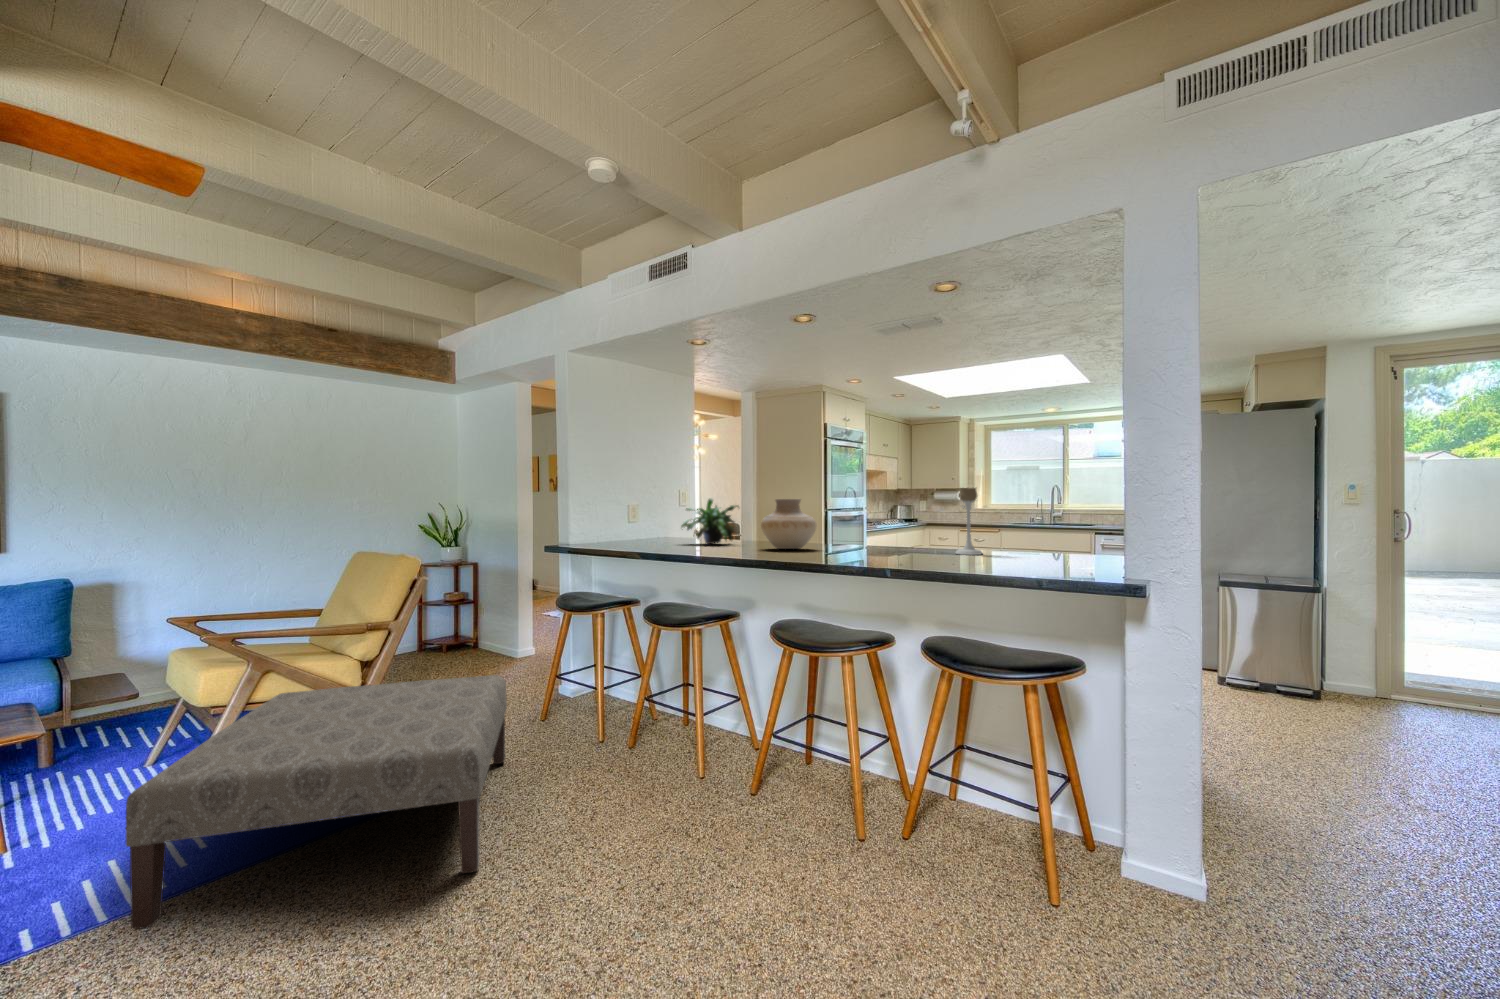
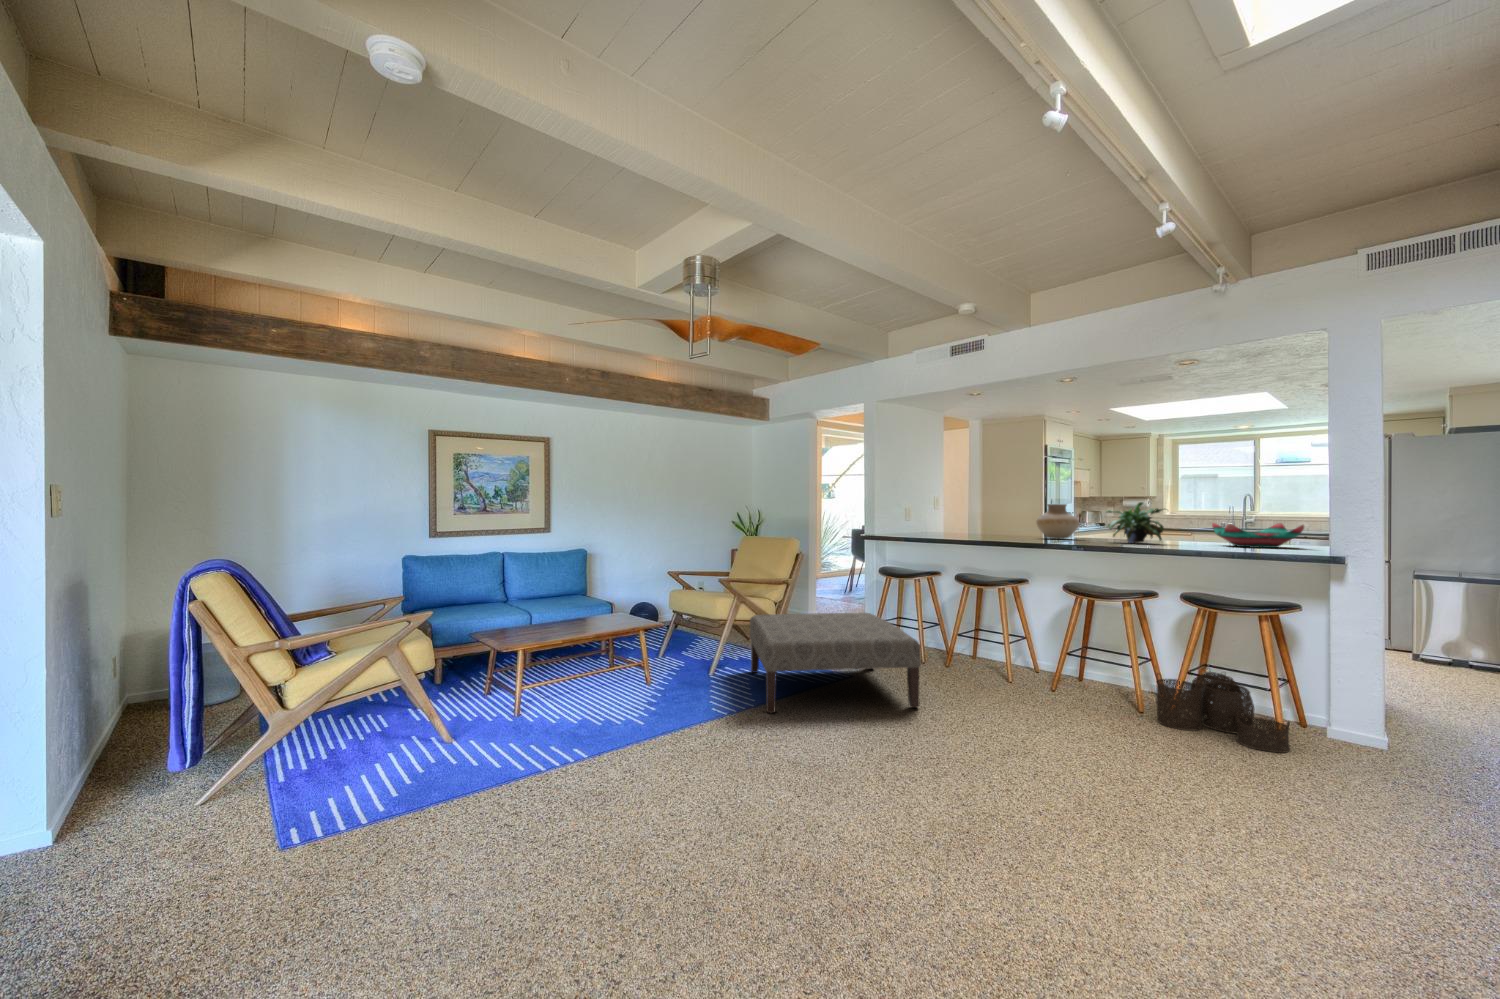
candle holder: present [956,488,982,555] -> none [1190,497,1214,544]
potted plant: present [681,499,739,544] -> present [1107,502,1164,543]
decorative bowl: none [977,524,1089,563] -> present [1212,523,1304,548]
woven basket: none [870,753,1056,942] -> present [1156,671,1290,753]

